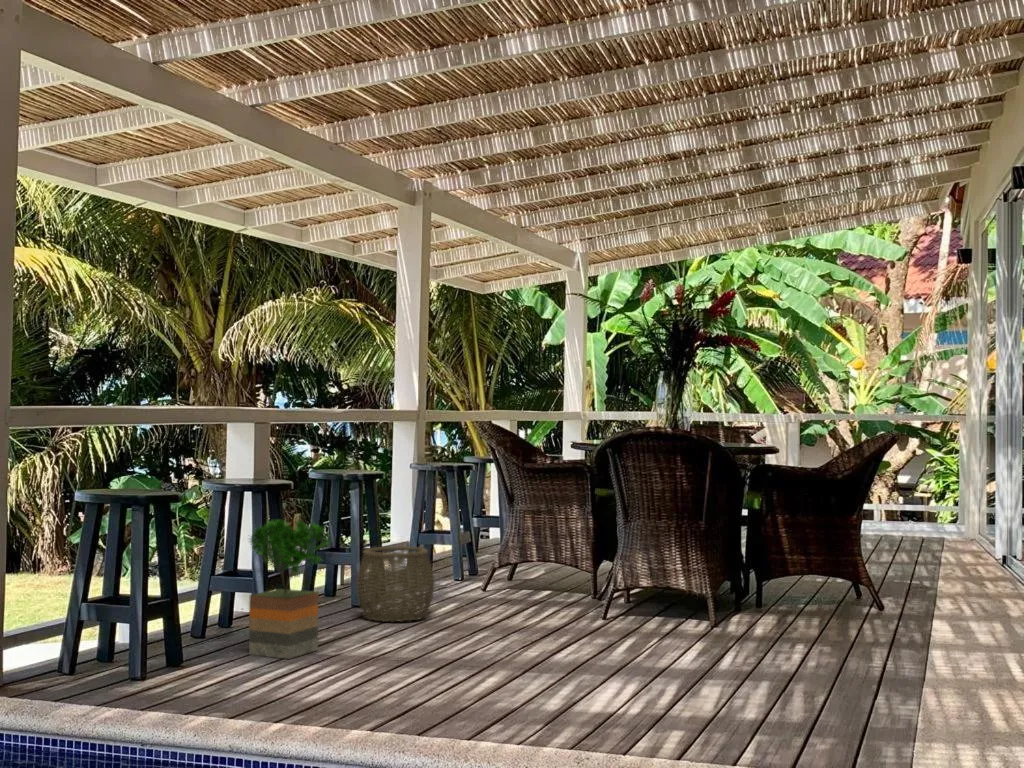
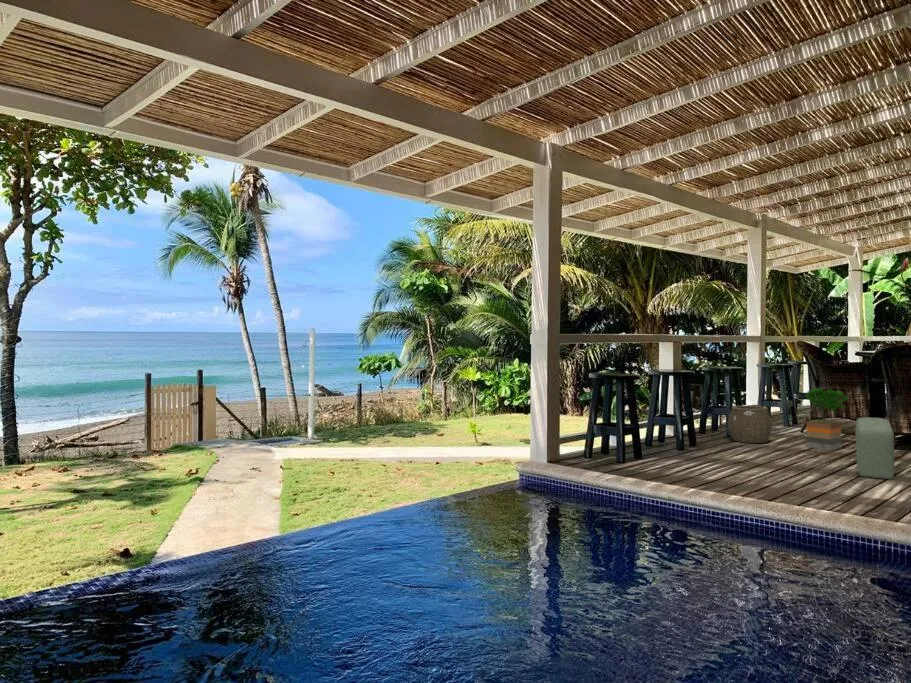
potted tree: present [249,520,330,659] -> present [806,388,848,451]
pouf: none [571,561,627,674] -> present [855,417,894,479]

